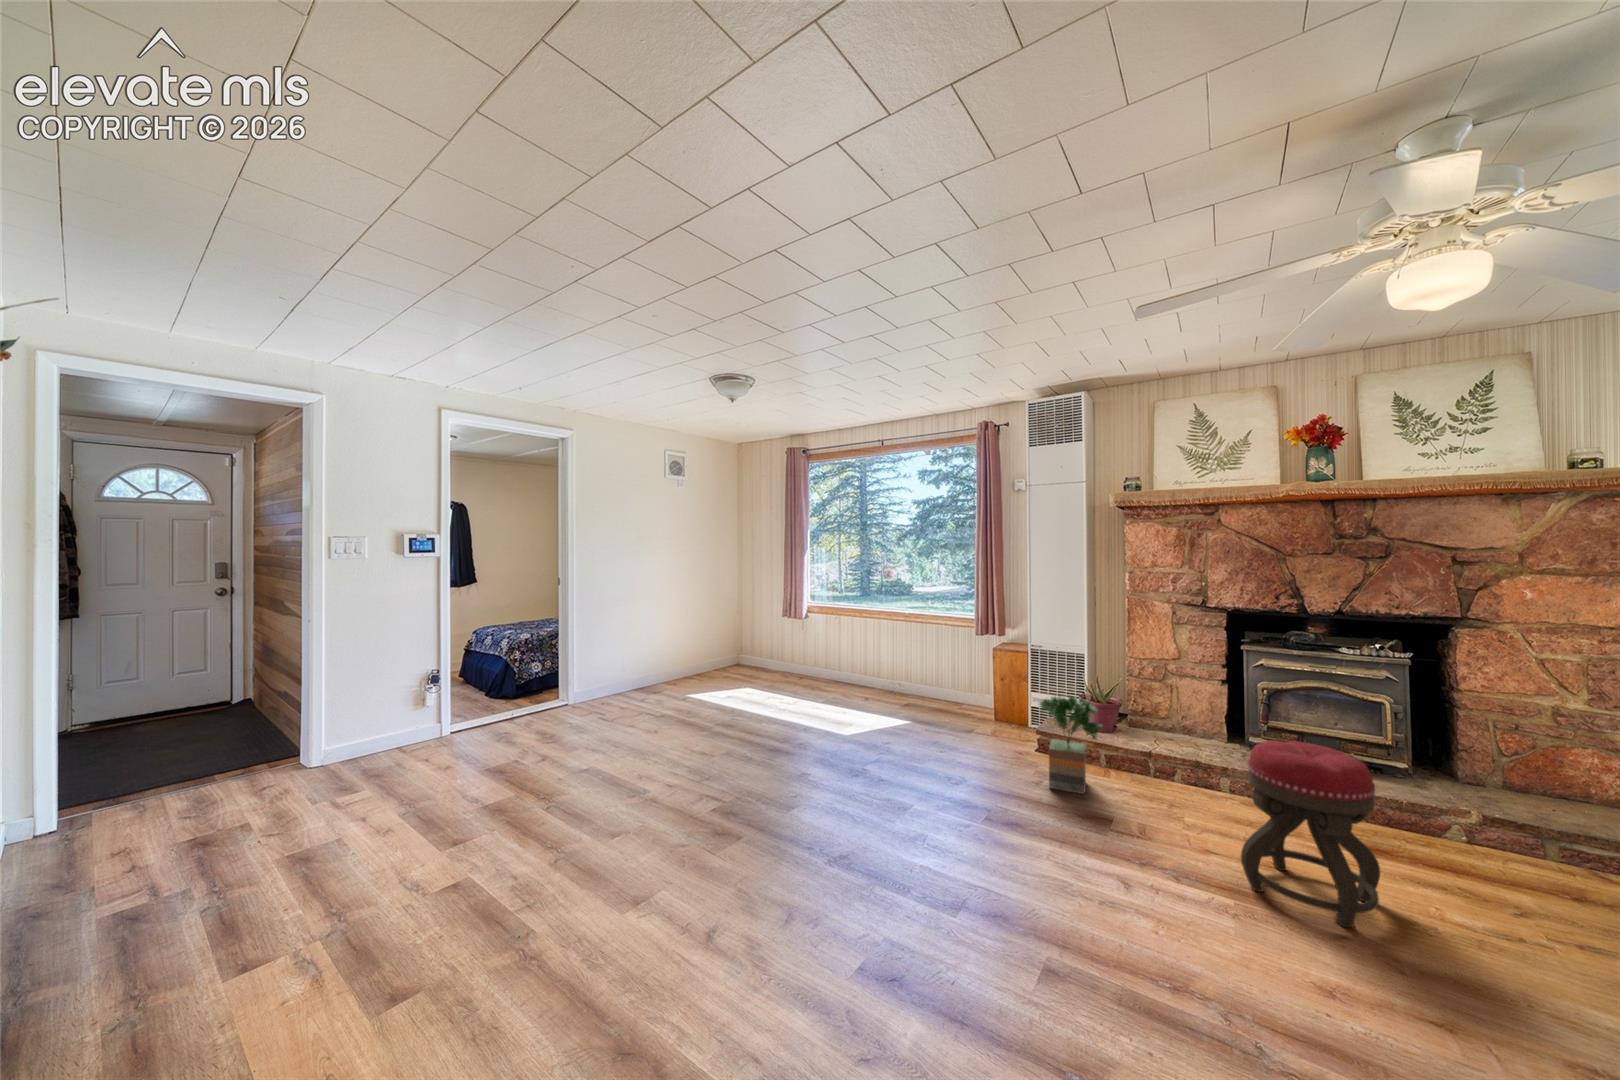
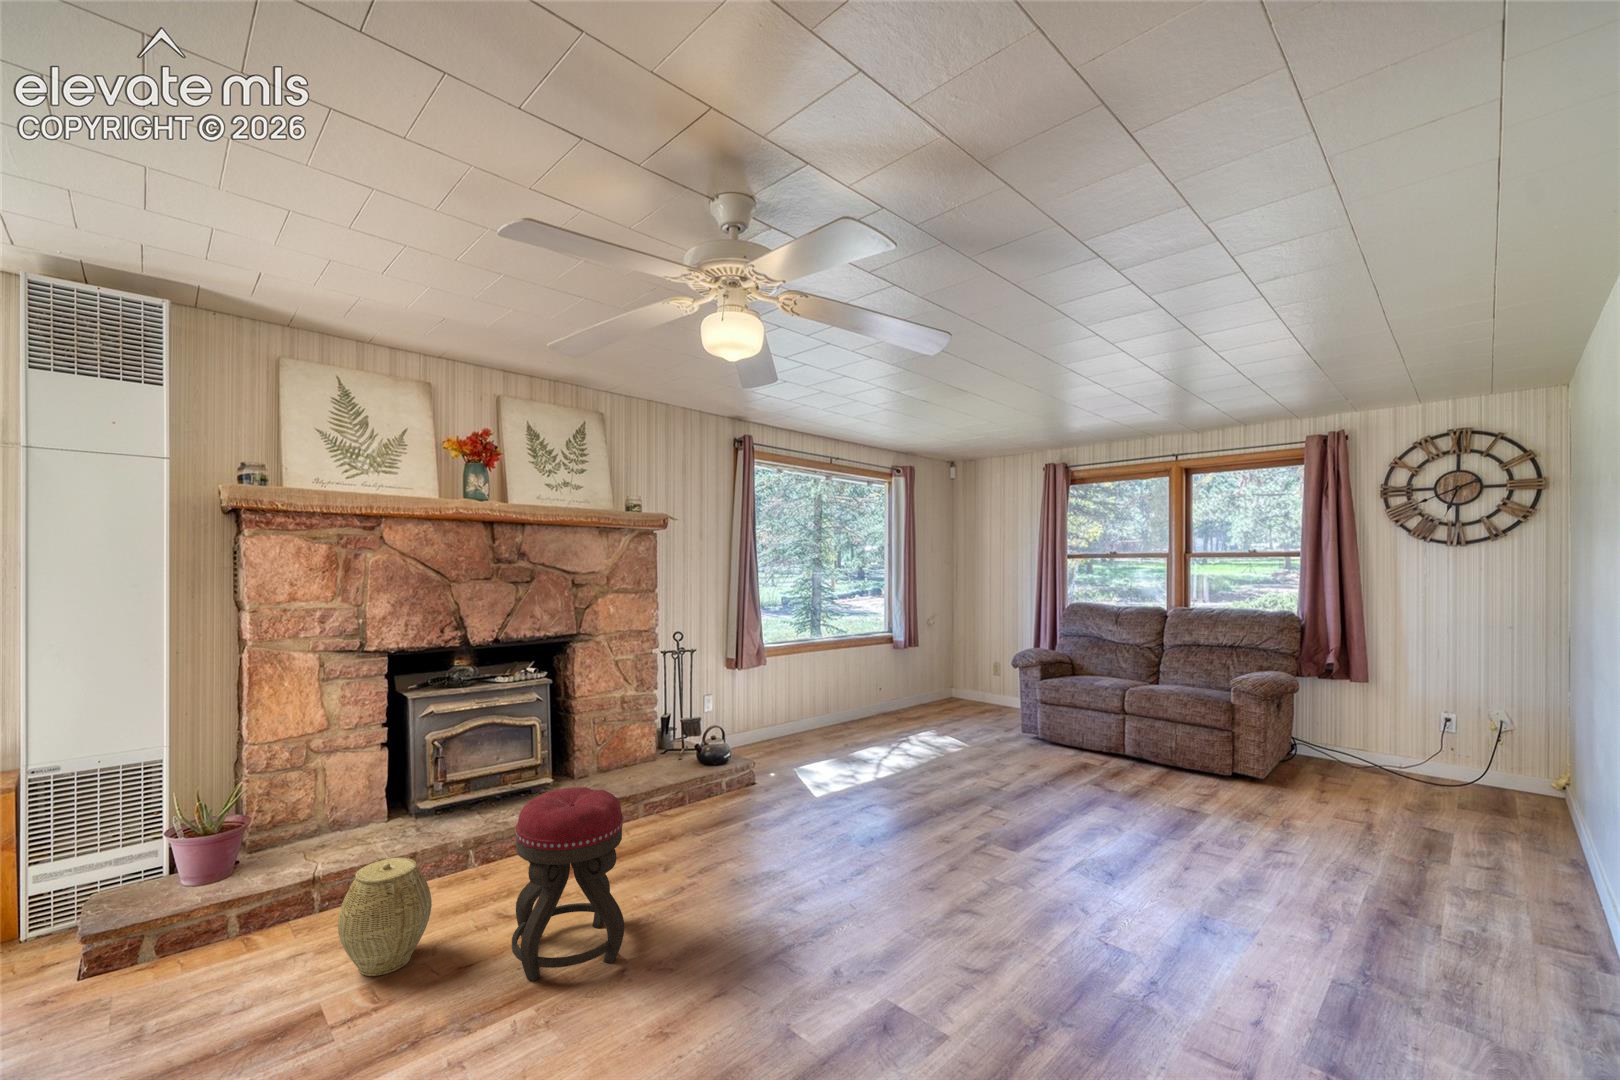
potted tree: present [1040,696,1102,794] -> none [135,836,280,1028]
woven basket: none [1132,747,1200,828] -> present [338,858,432,976]

